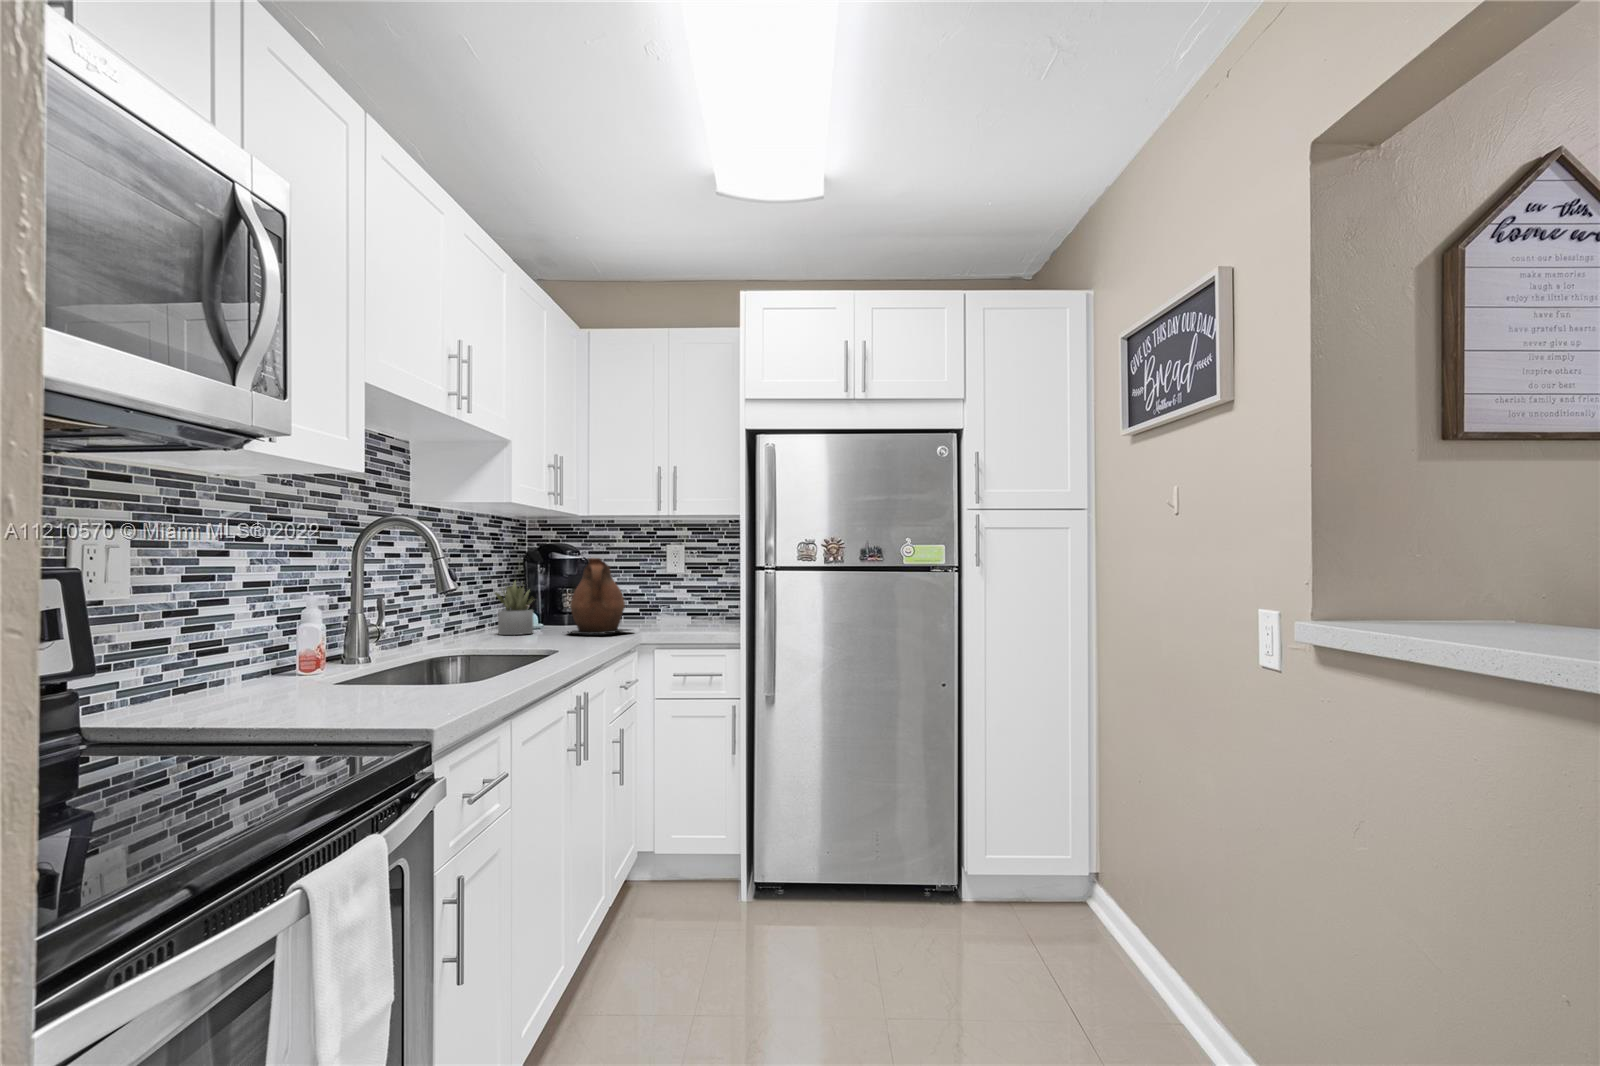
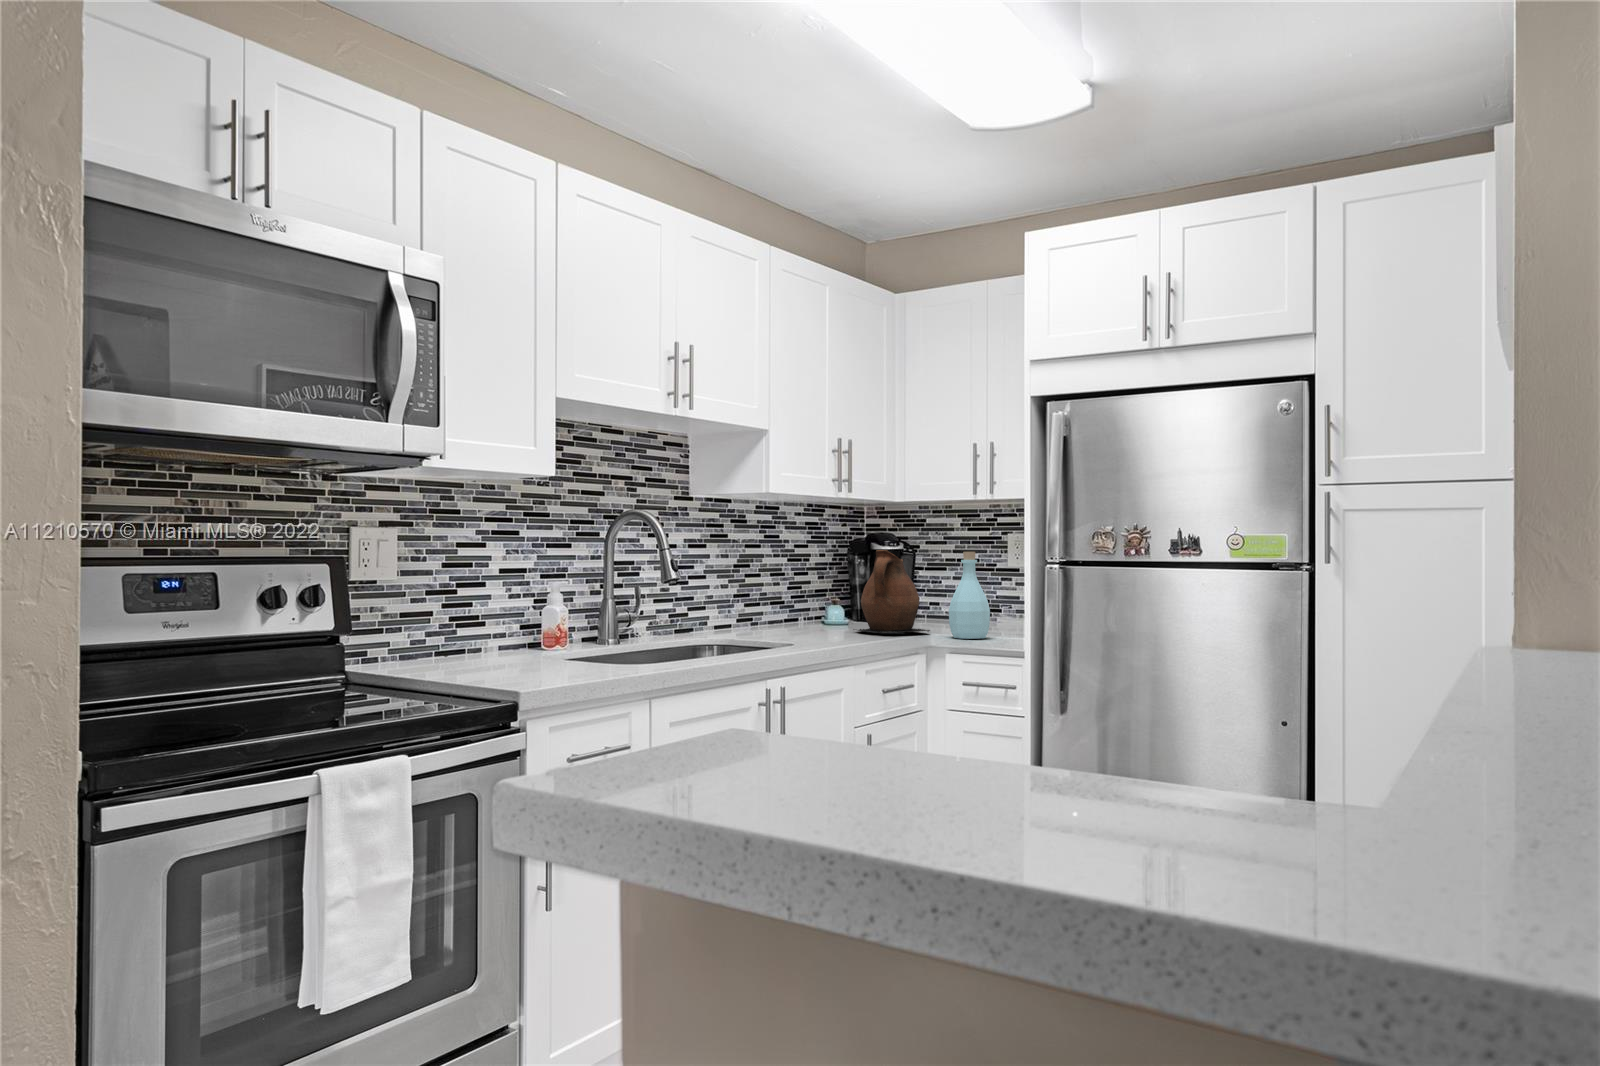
bottle: none [657,559,694,635] -> present [949,552,990,639]
succulent plant: present [495,581,533,635] -> none [791,572,835,629]

